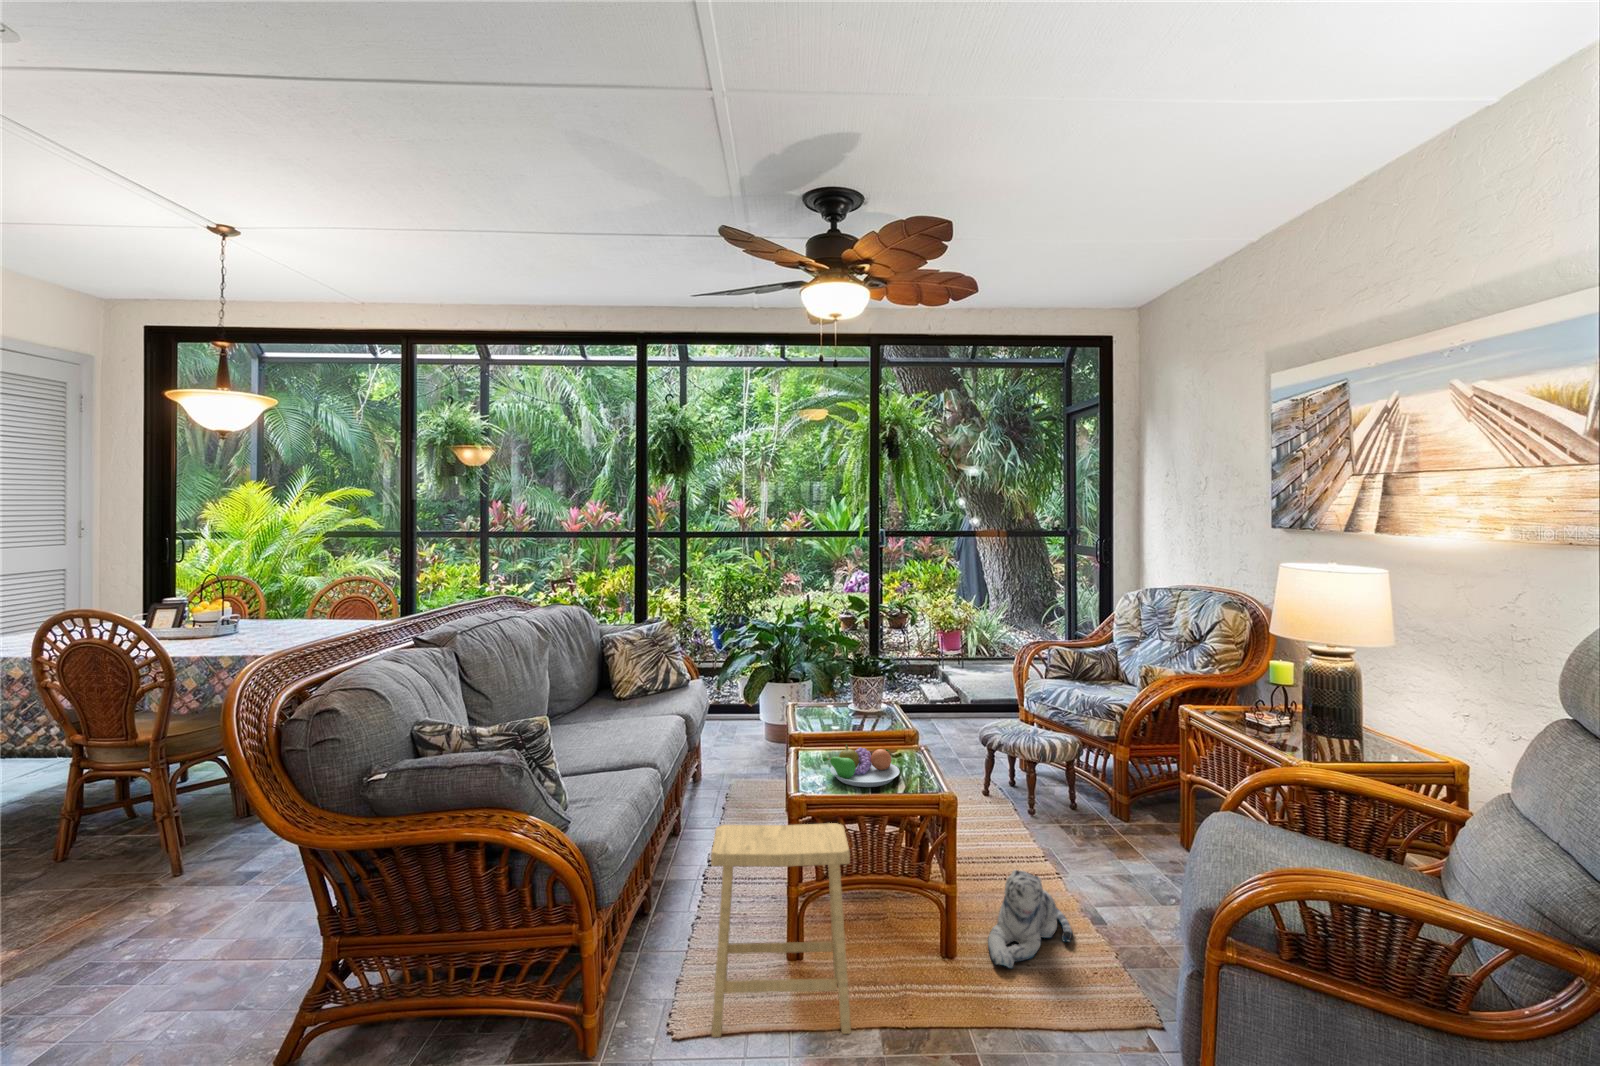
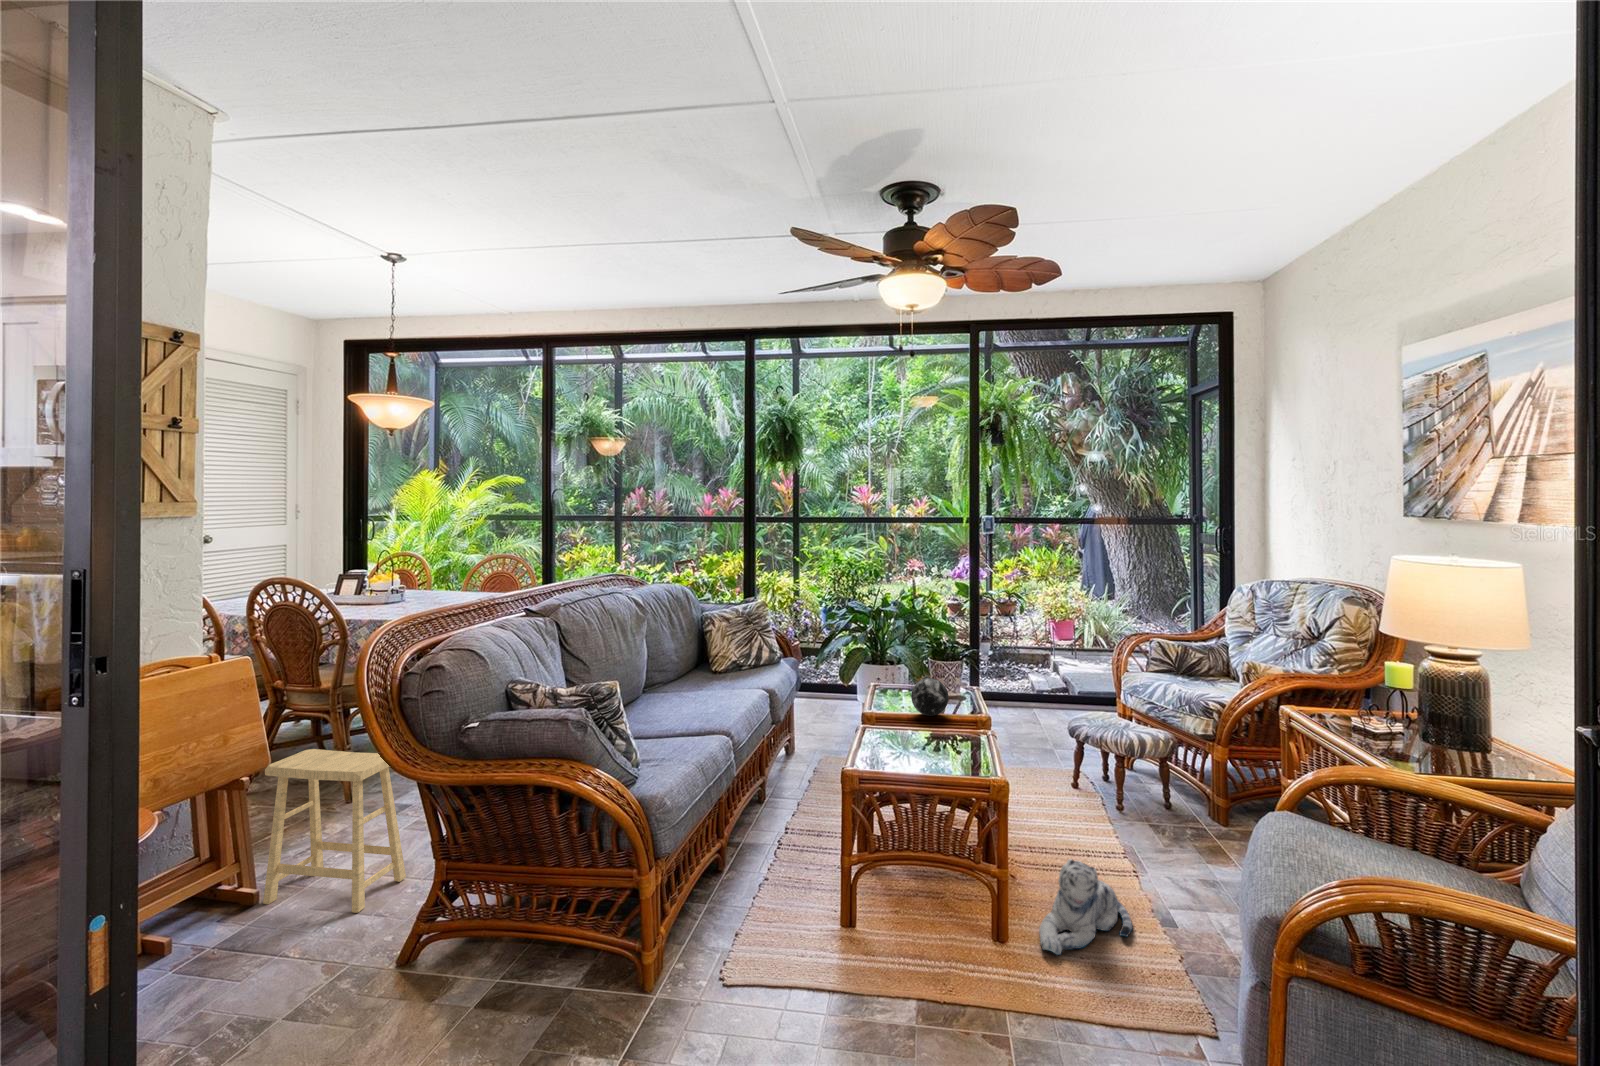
decorative orb: none [839,694,876,732] -> present [911,678,948,716]
fruit bowl: present [823,744,900,787] -> none [882,725,958,767]
footstool: present [711,823,851,1037] -> present [263,749,406,913]

